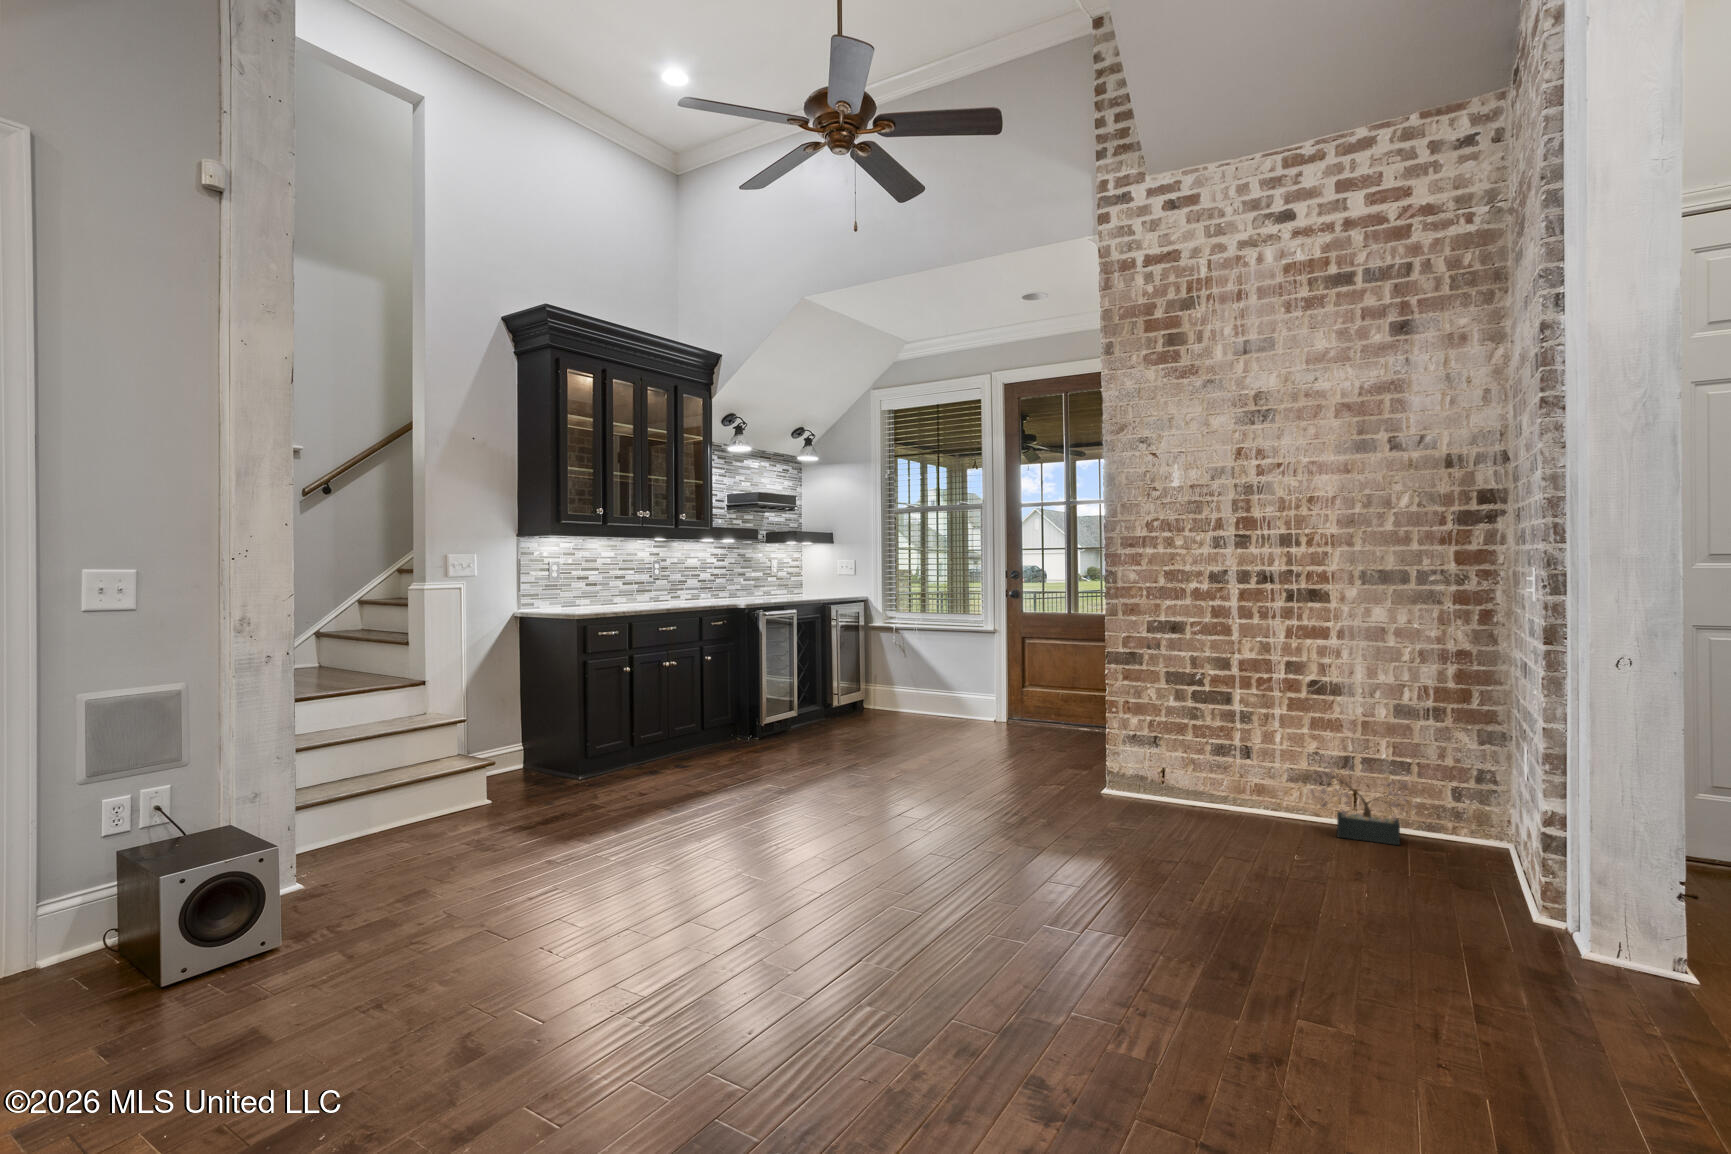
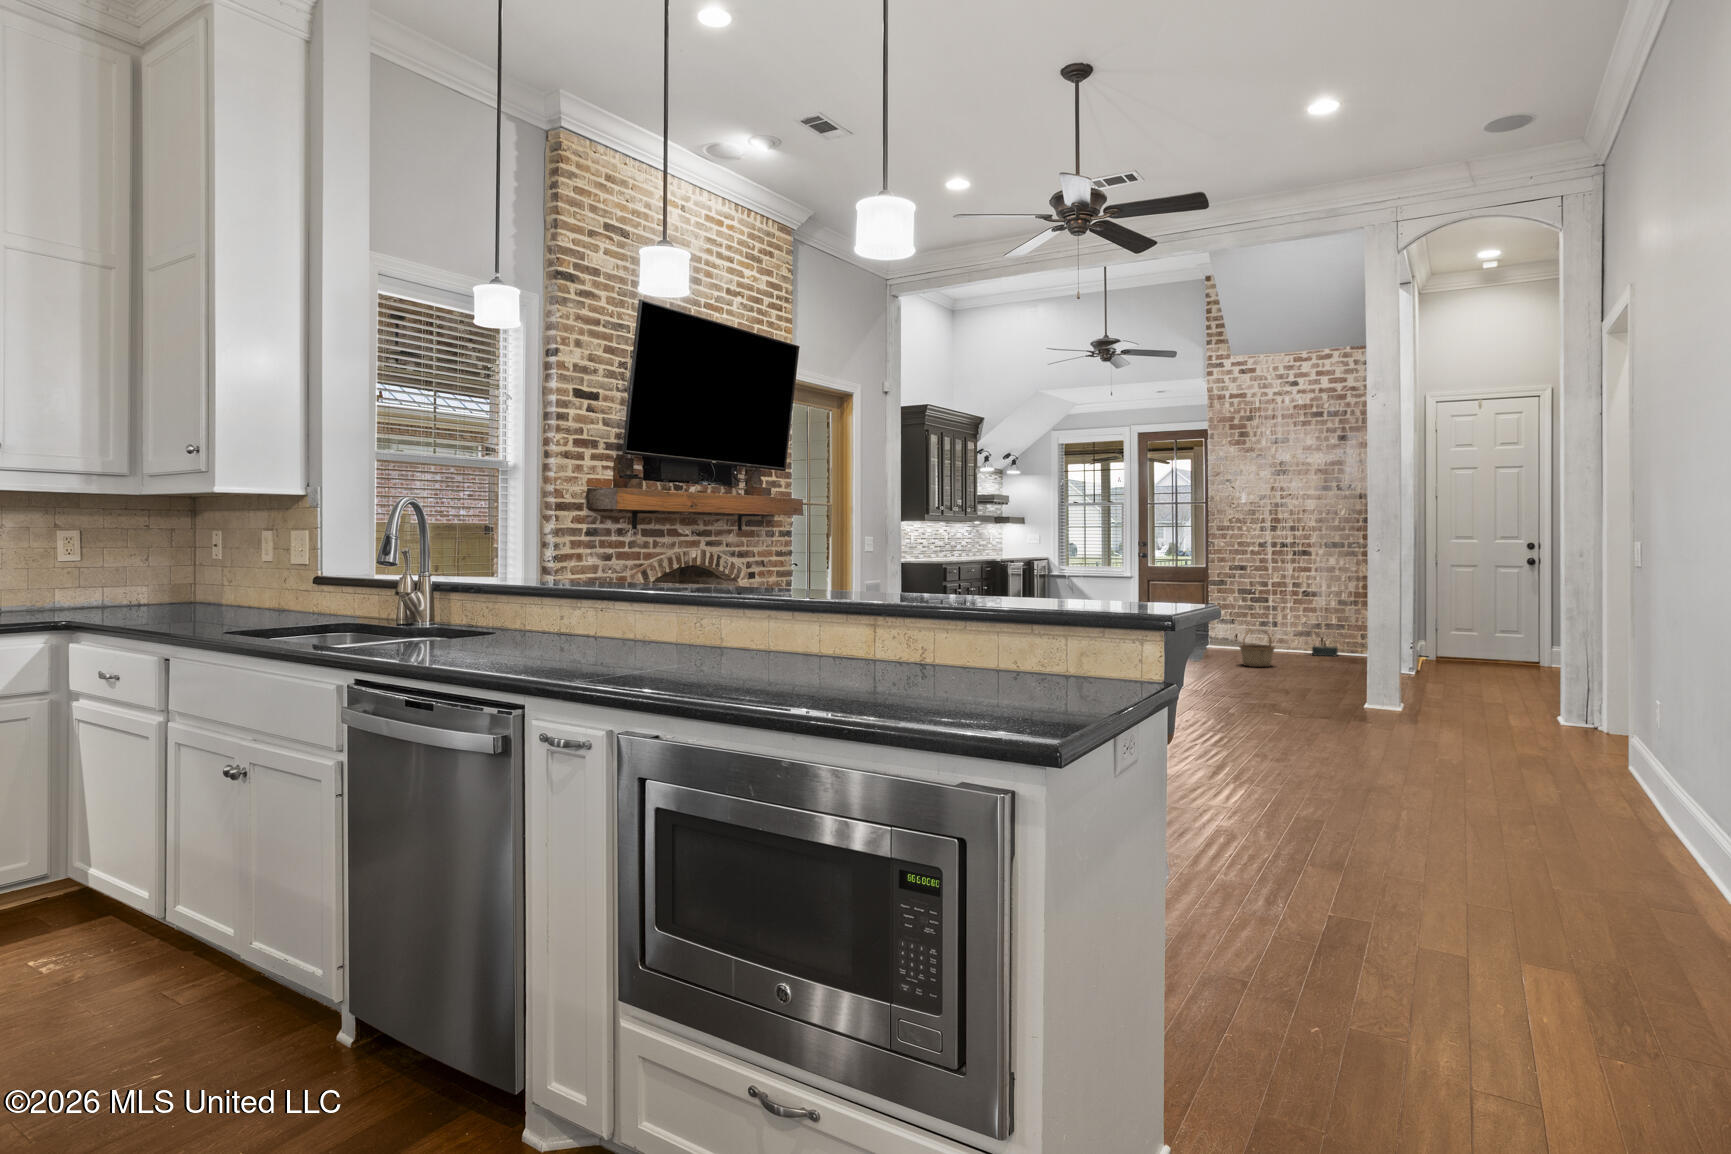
basket: none [1157,801,1258,914] -> present [1239,633,1275,667]

